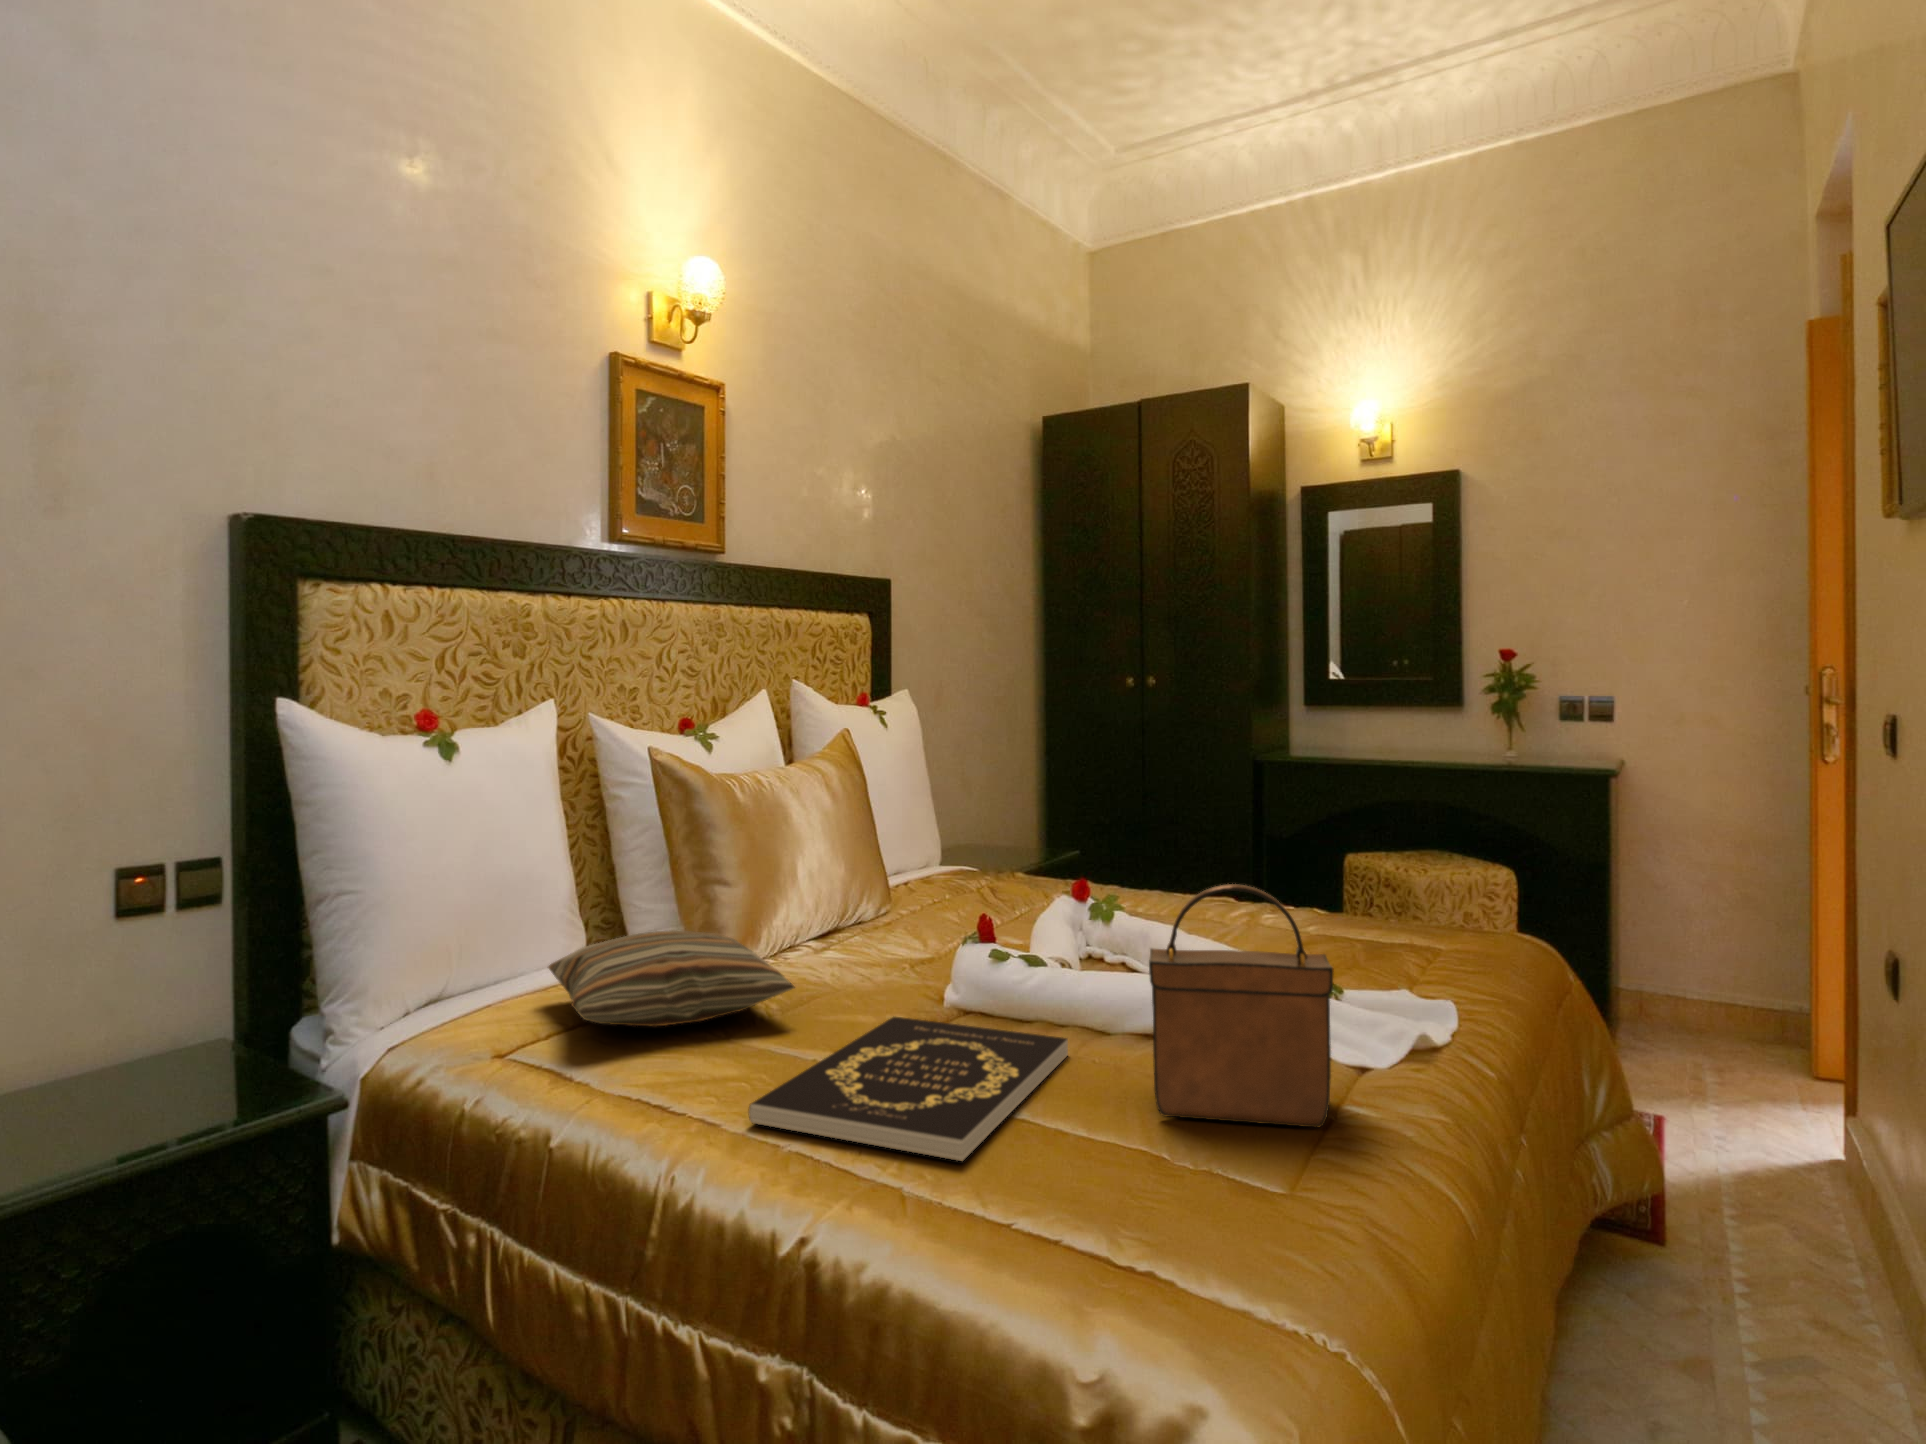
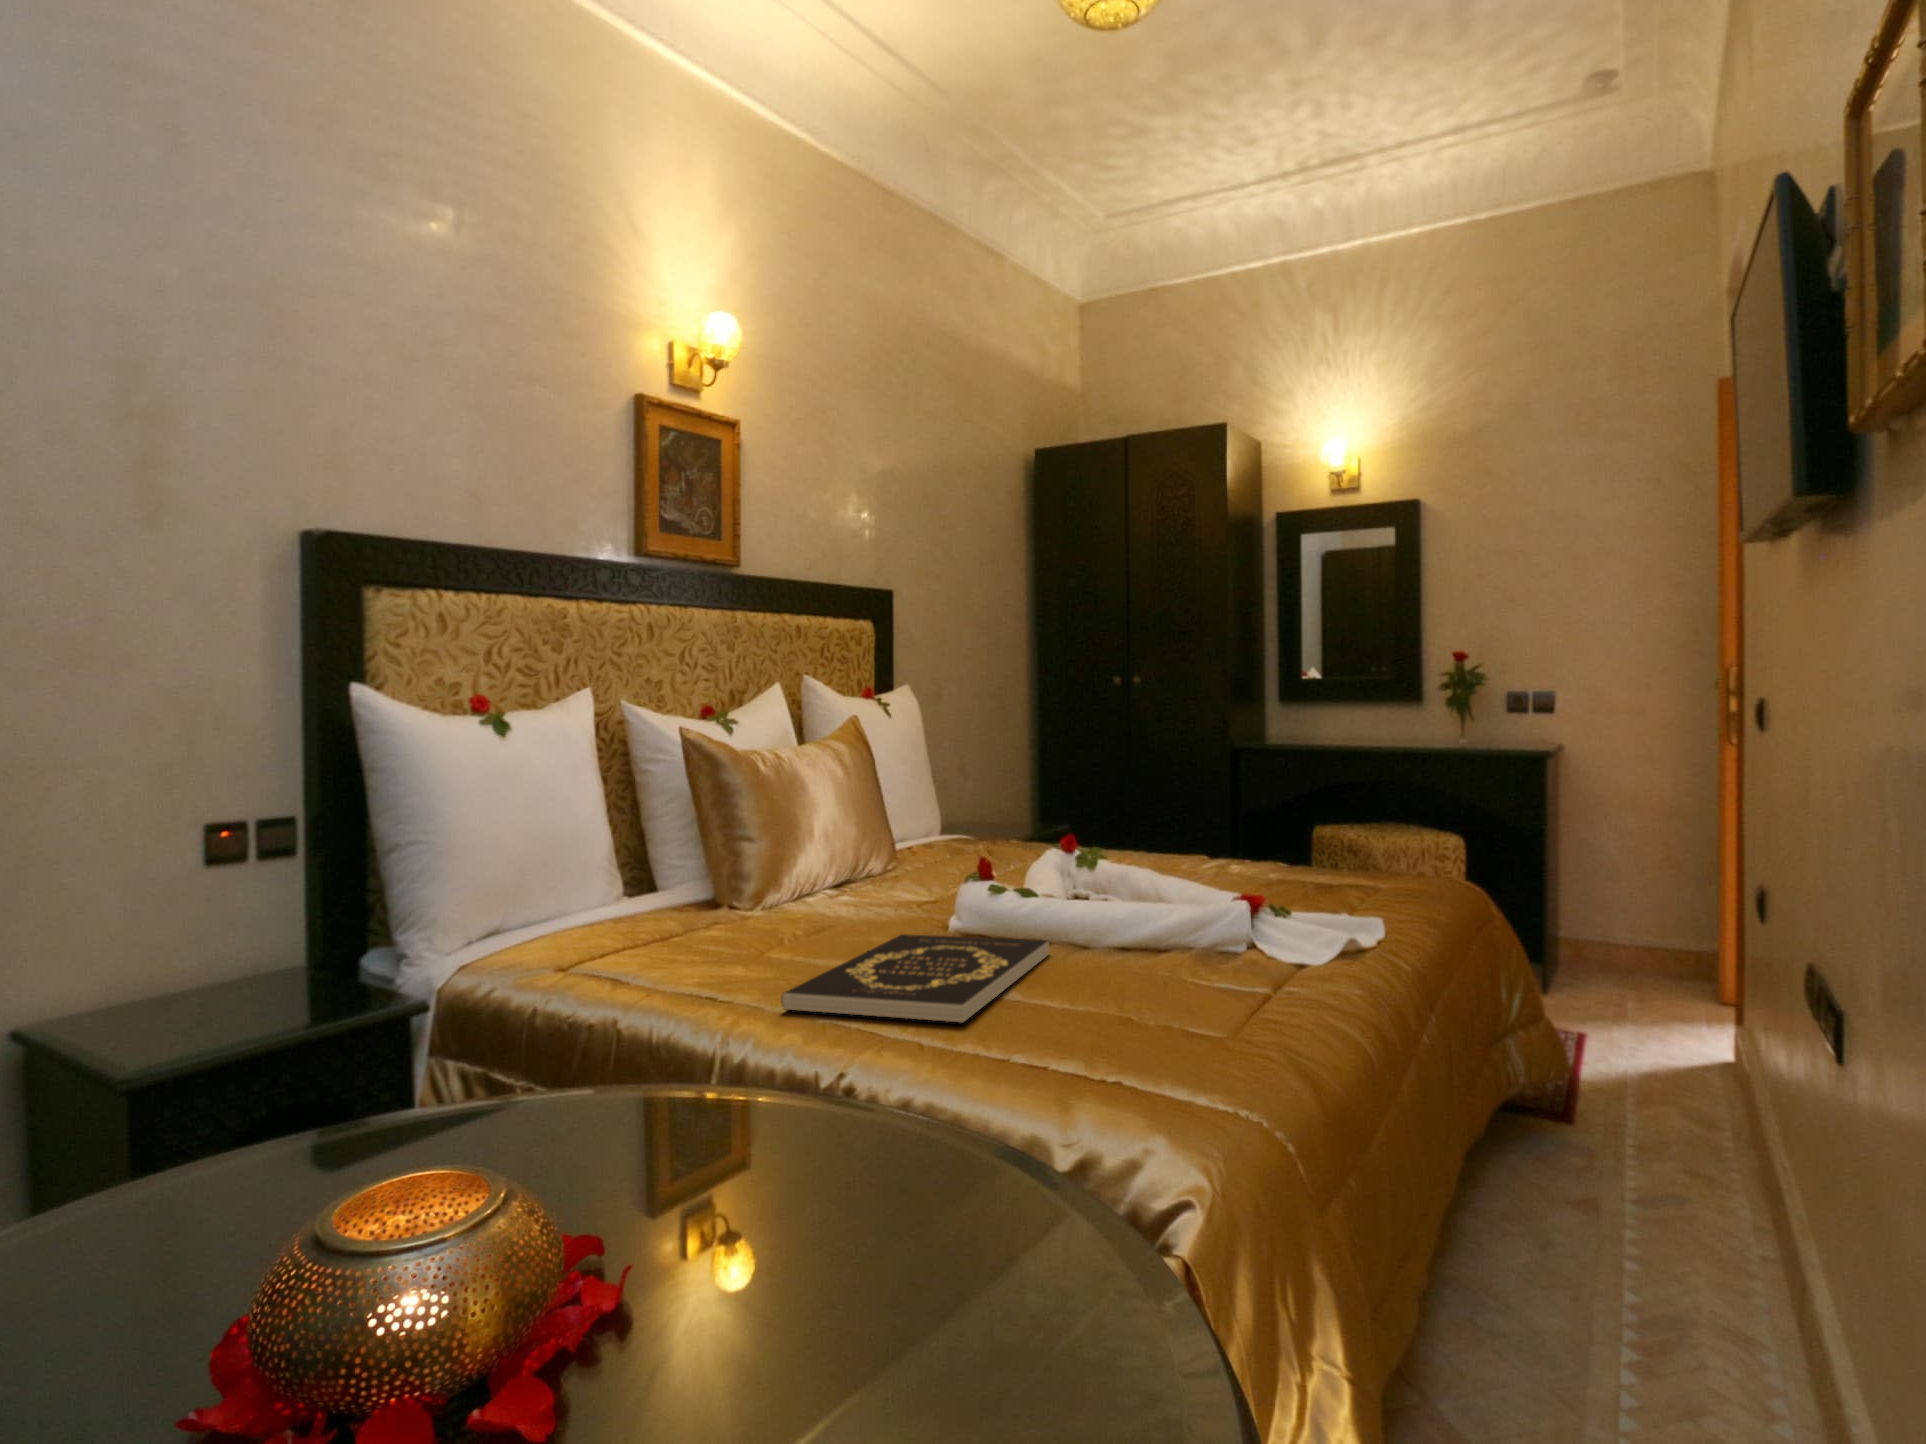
handbag: present [1149,884,1334,1127] -> none [1112,796,1260,987]
pillow: present [548,930,795,1027] -> none [596,876,816,953]

